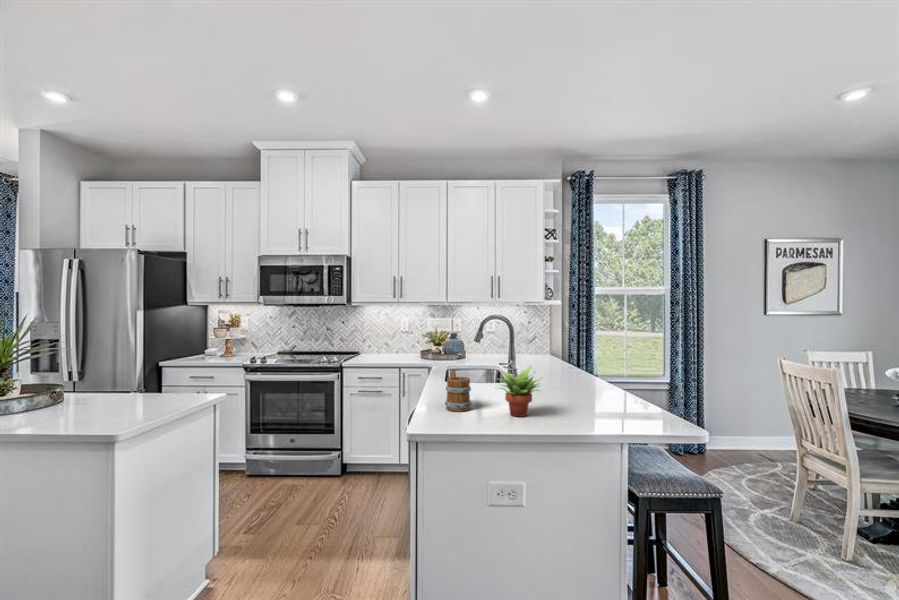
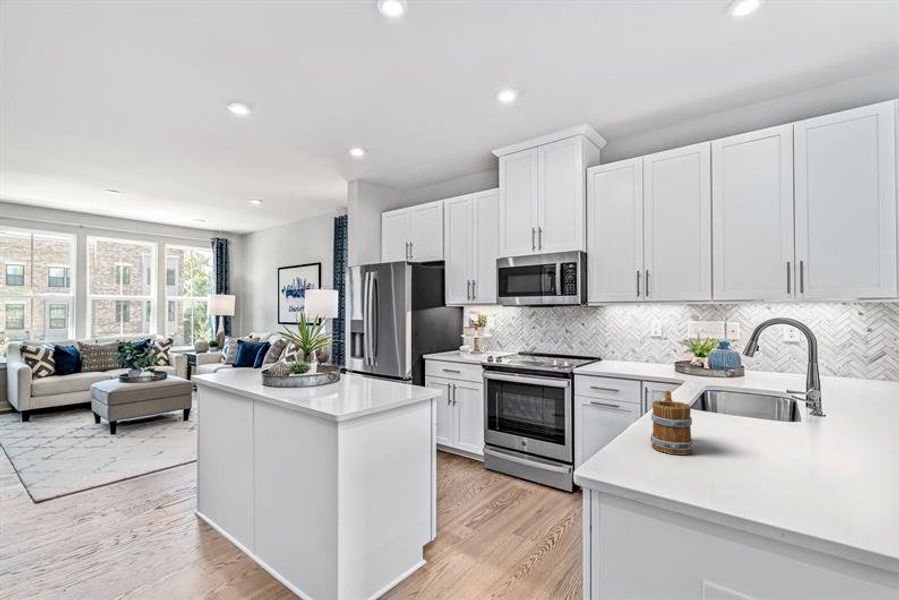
succulent plant: present [499,366,542,417] -> none [729,399,834,486]

